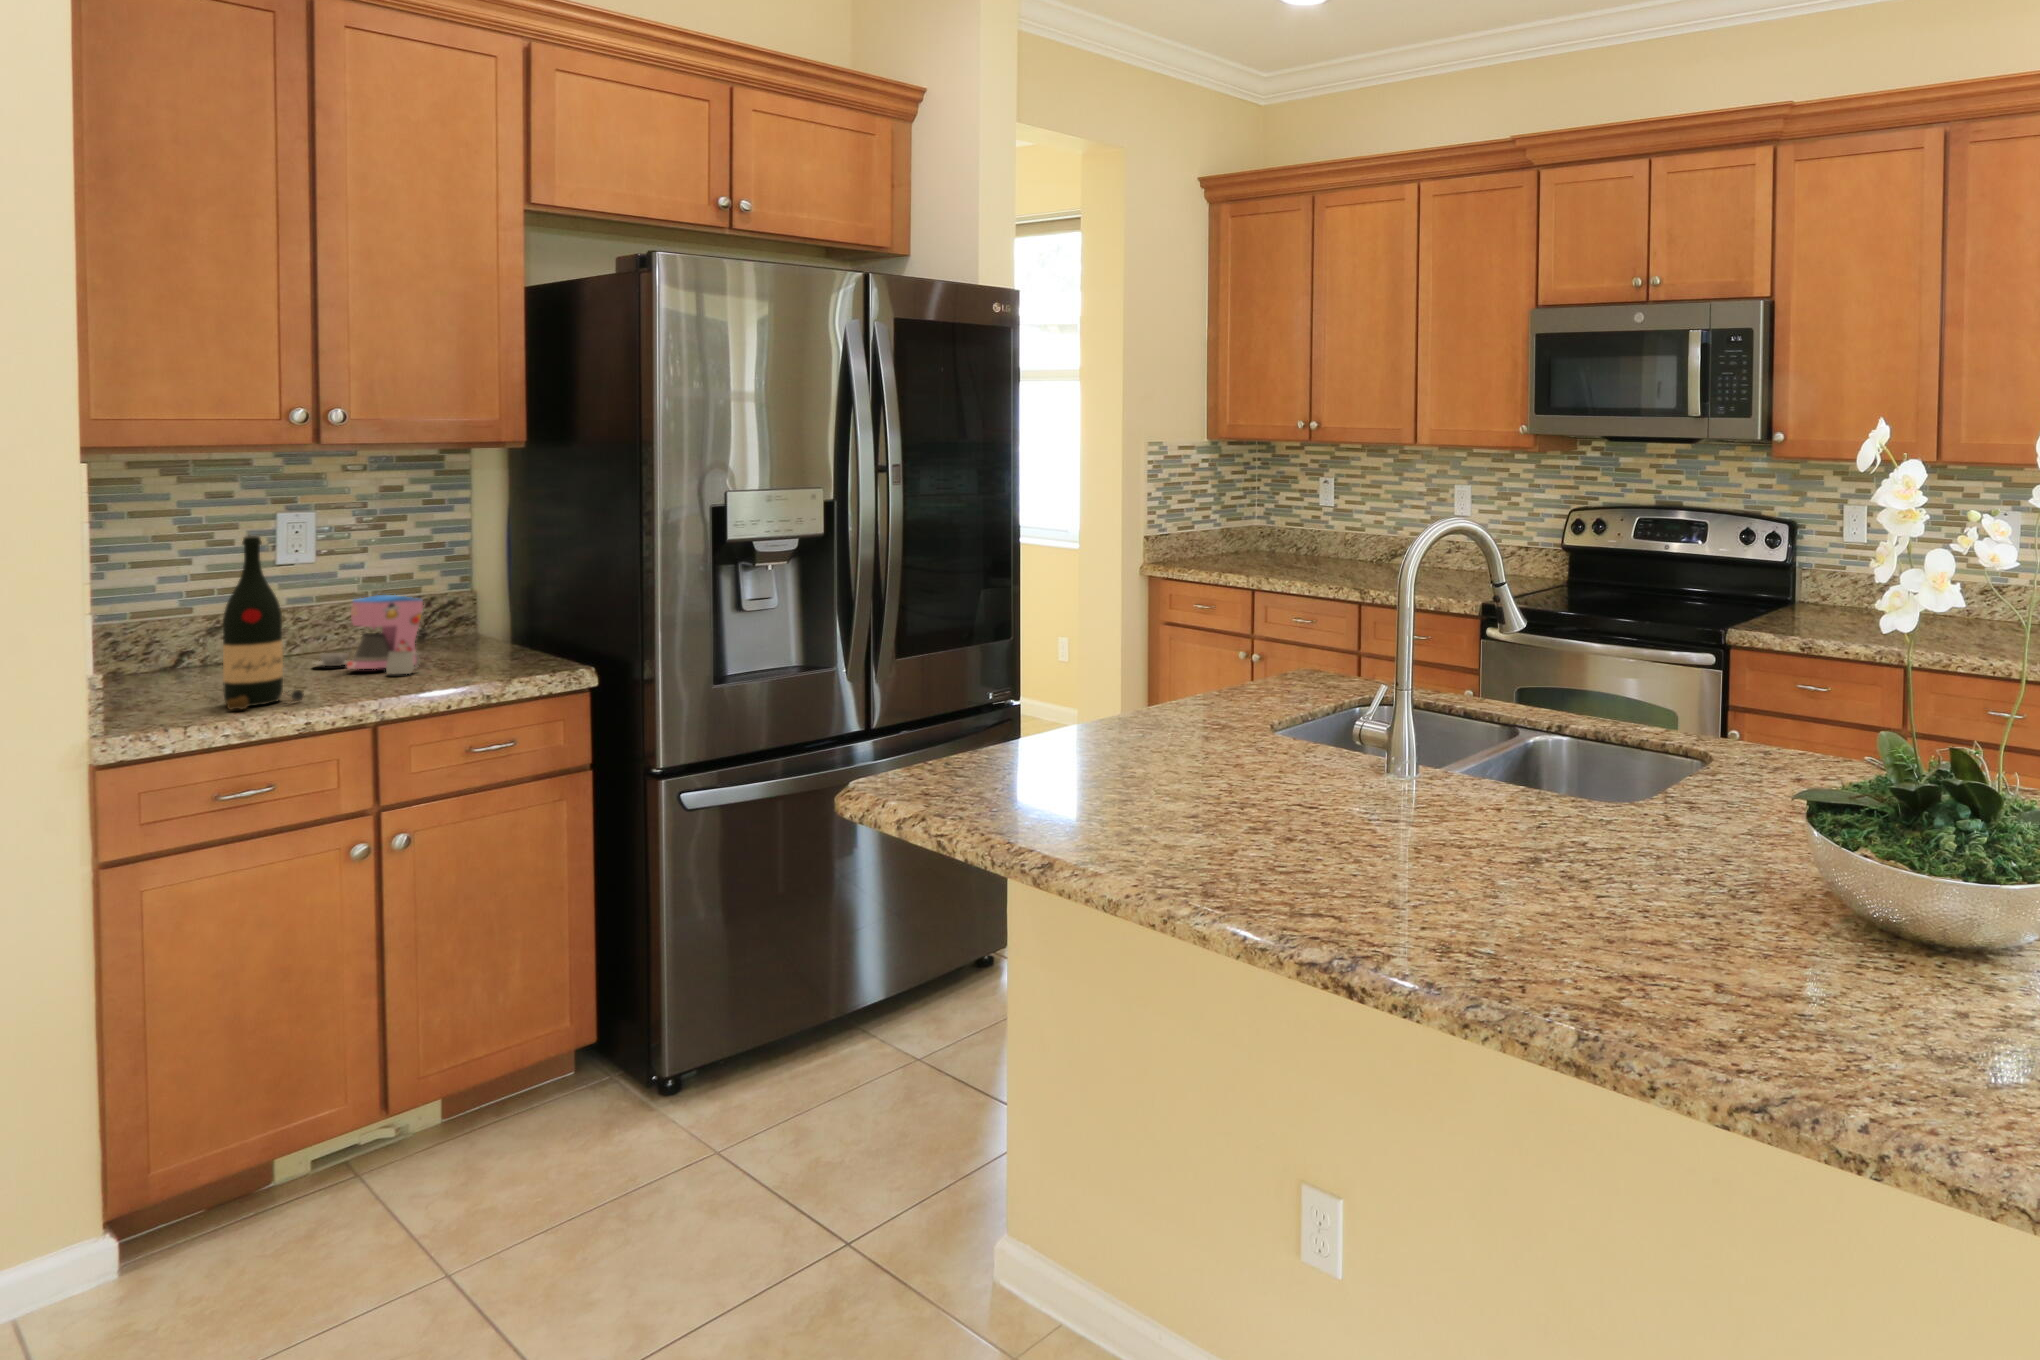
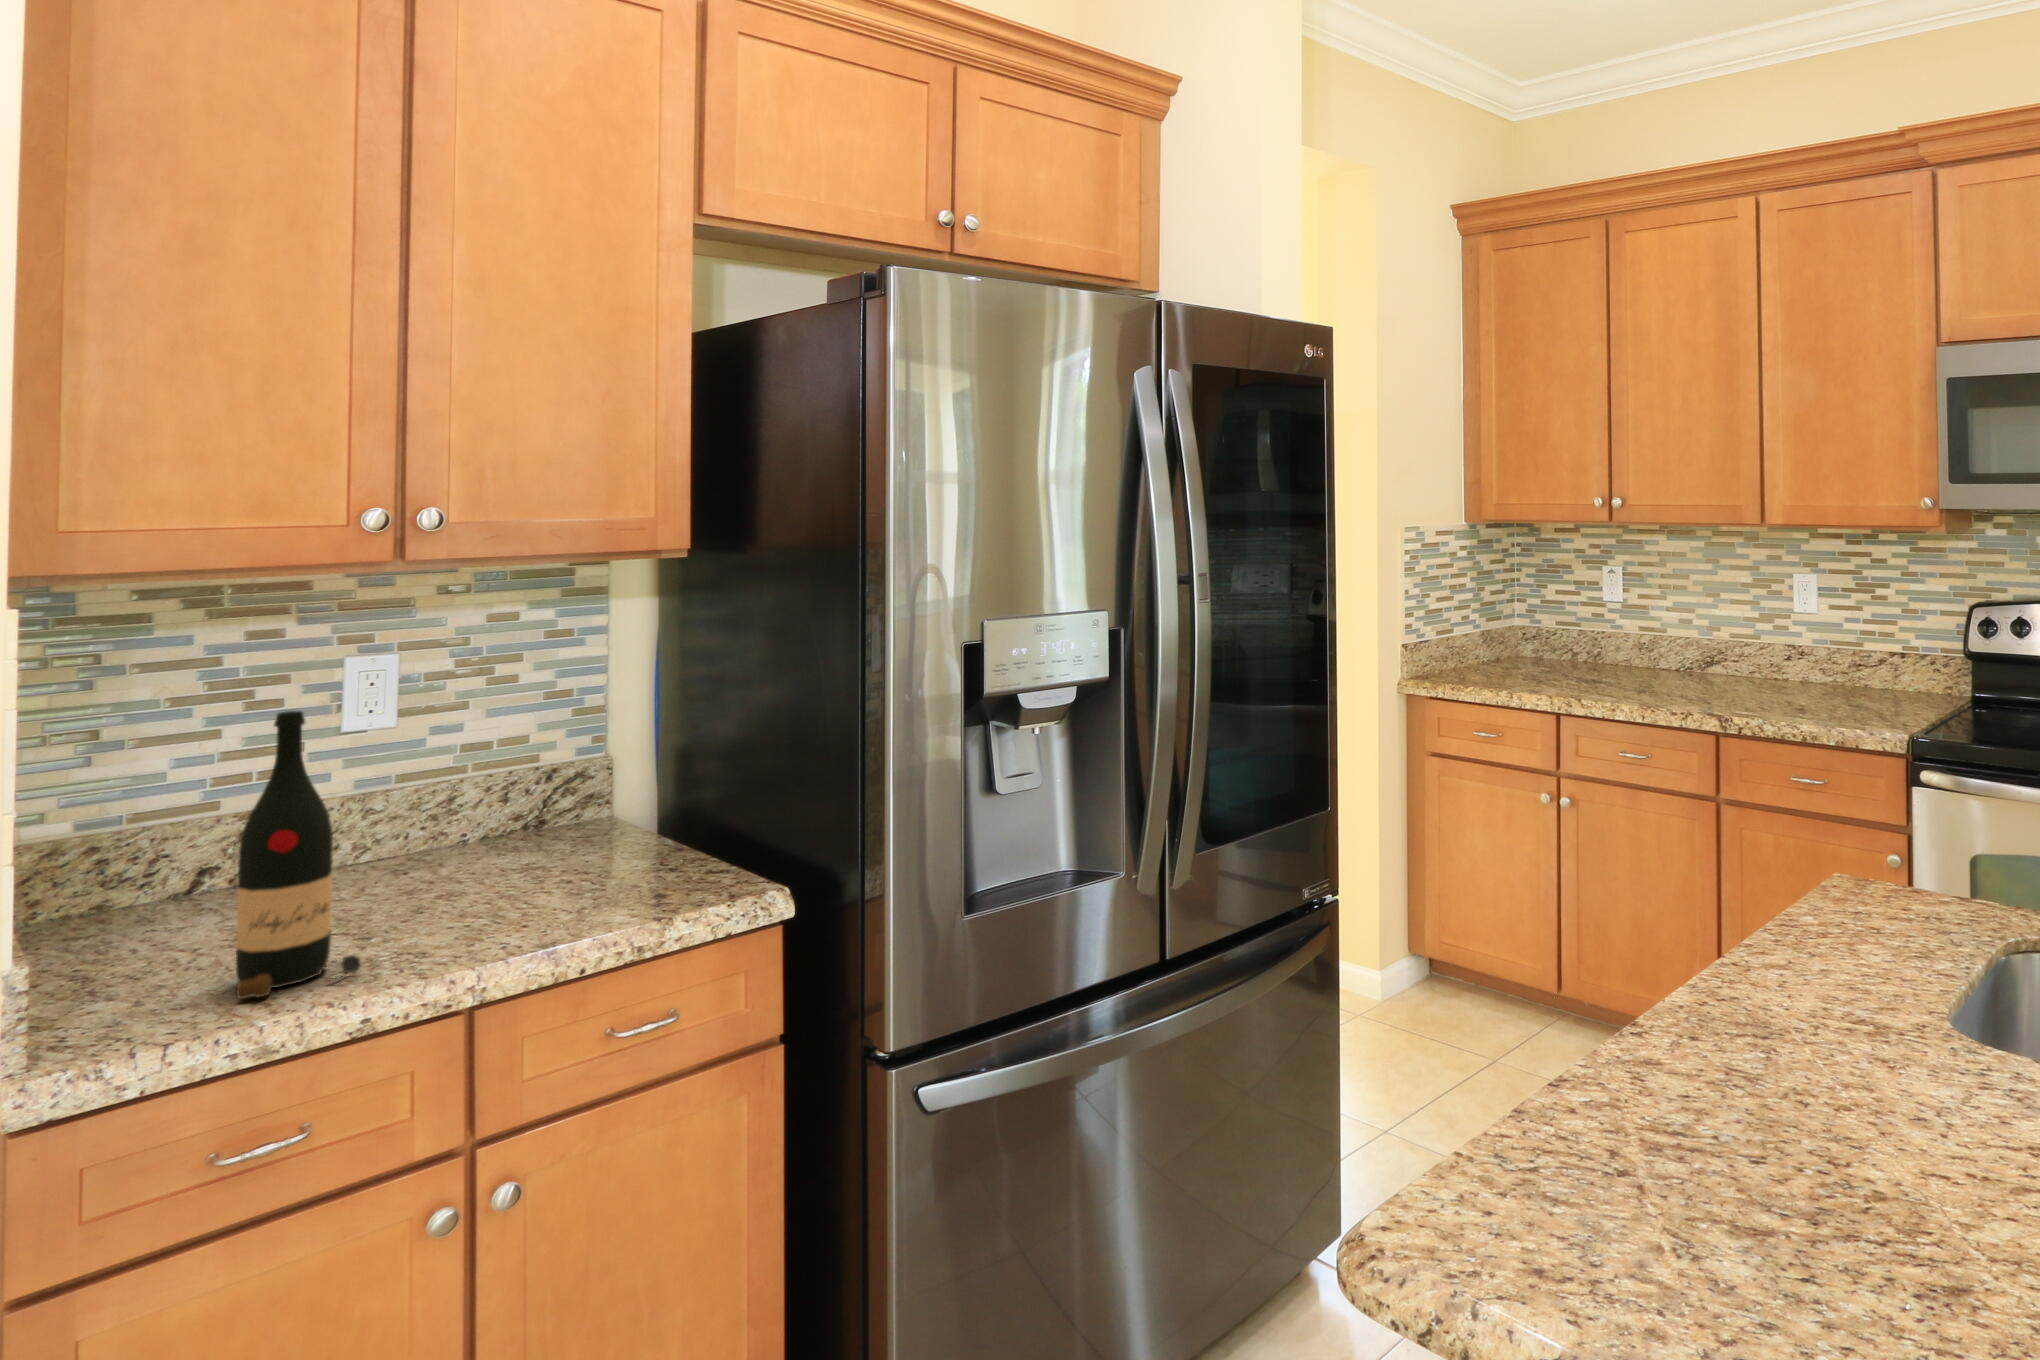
coffee maker: present [315,595,423,674] -> none [384,780,545,905]

